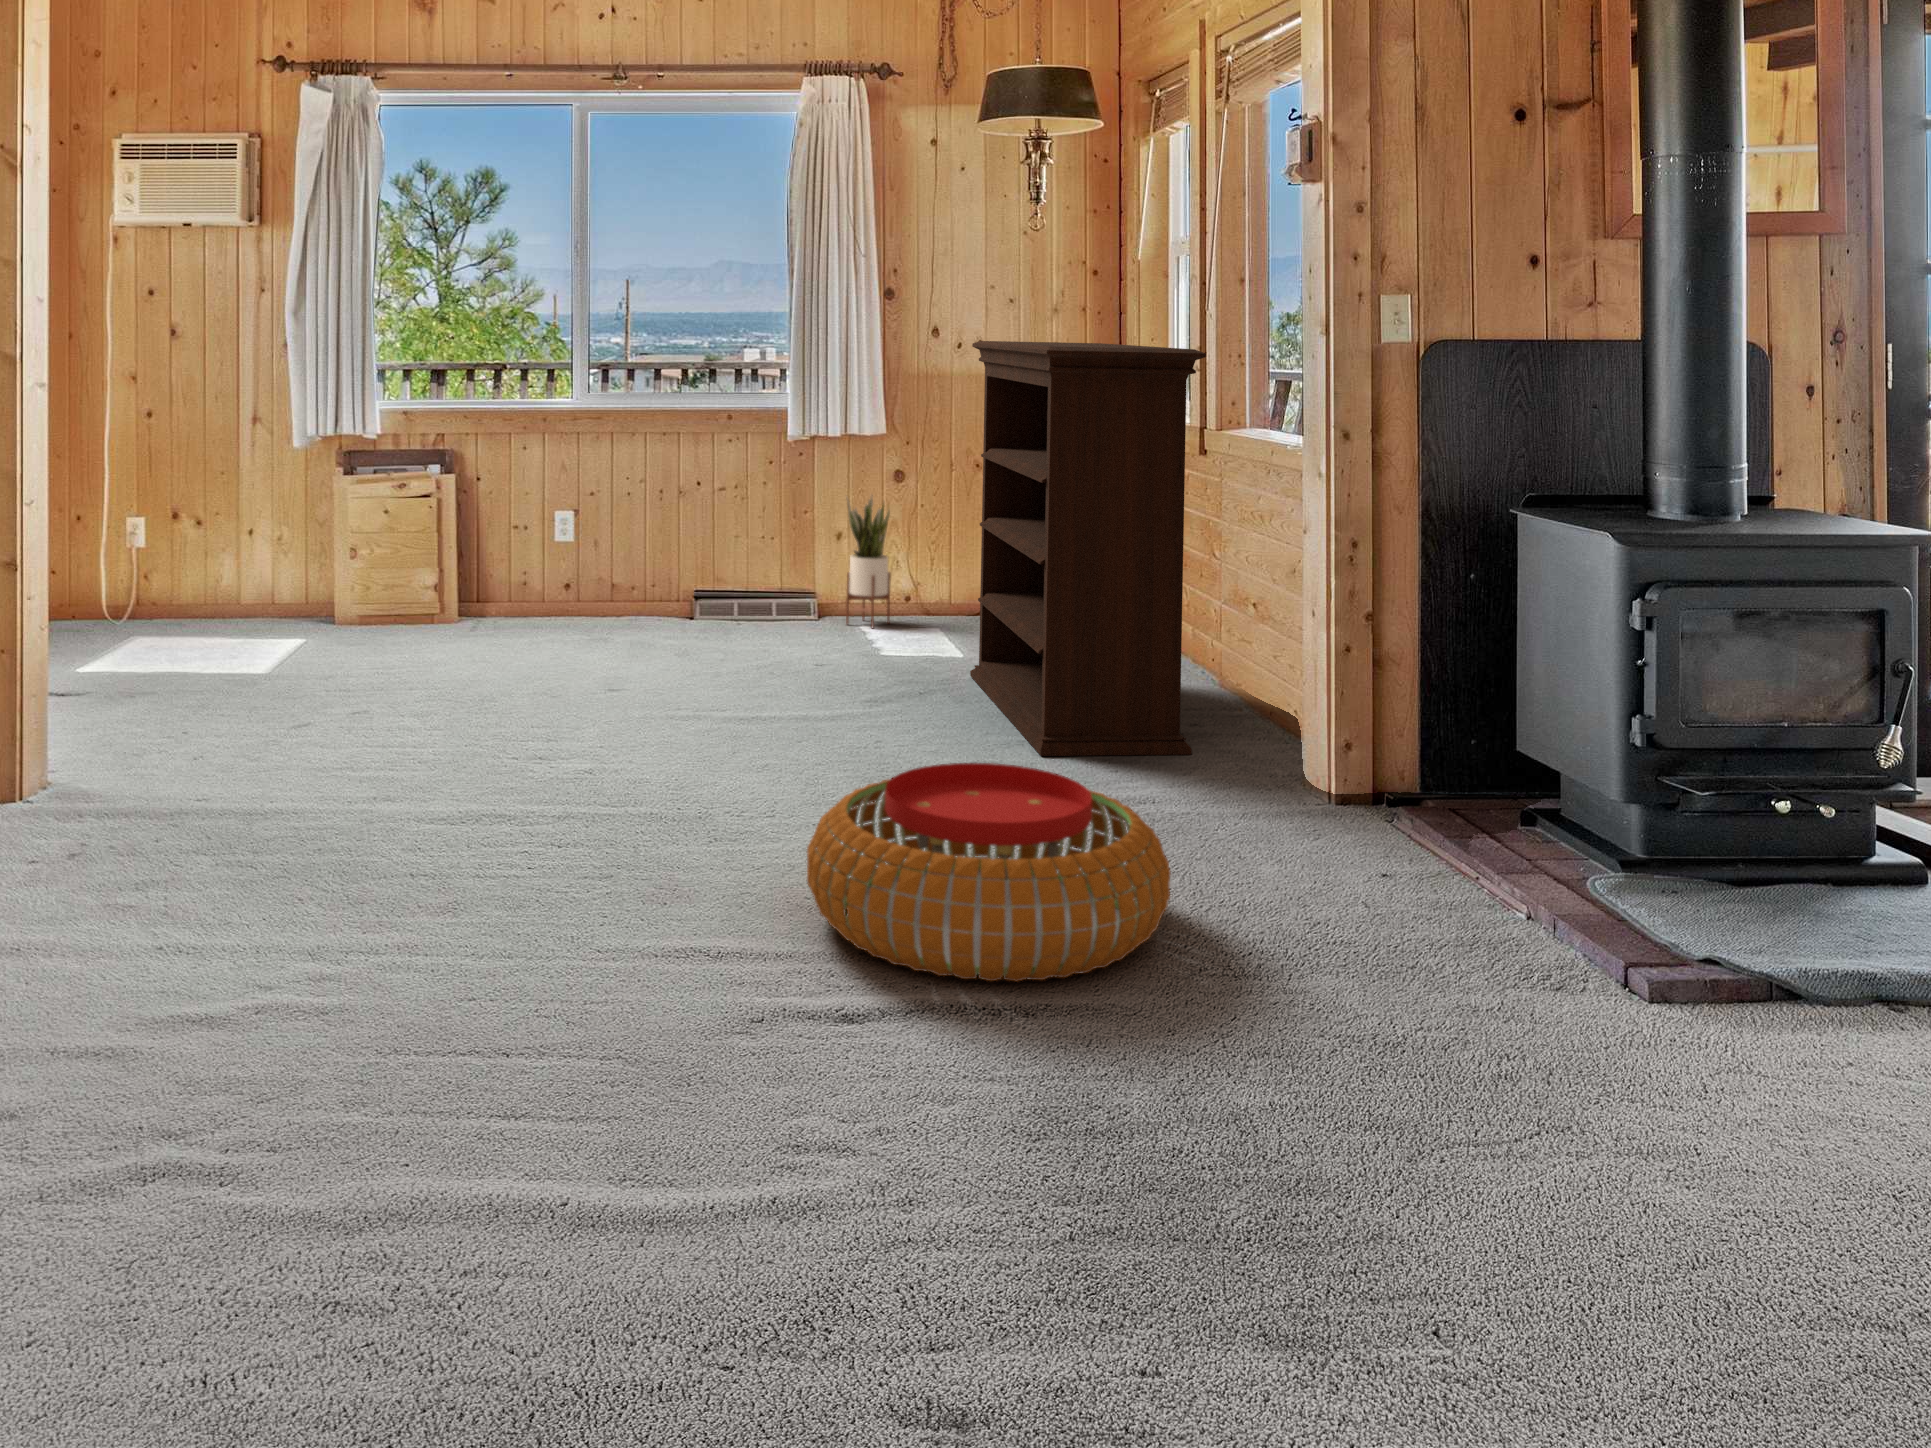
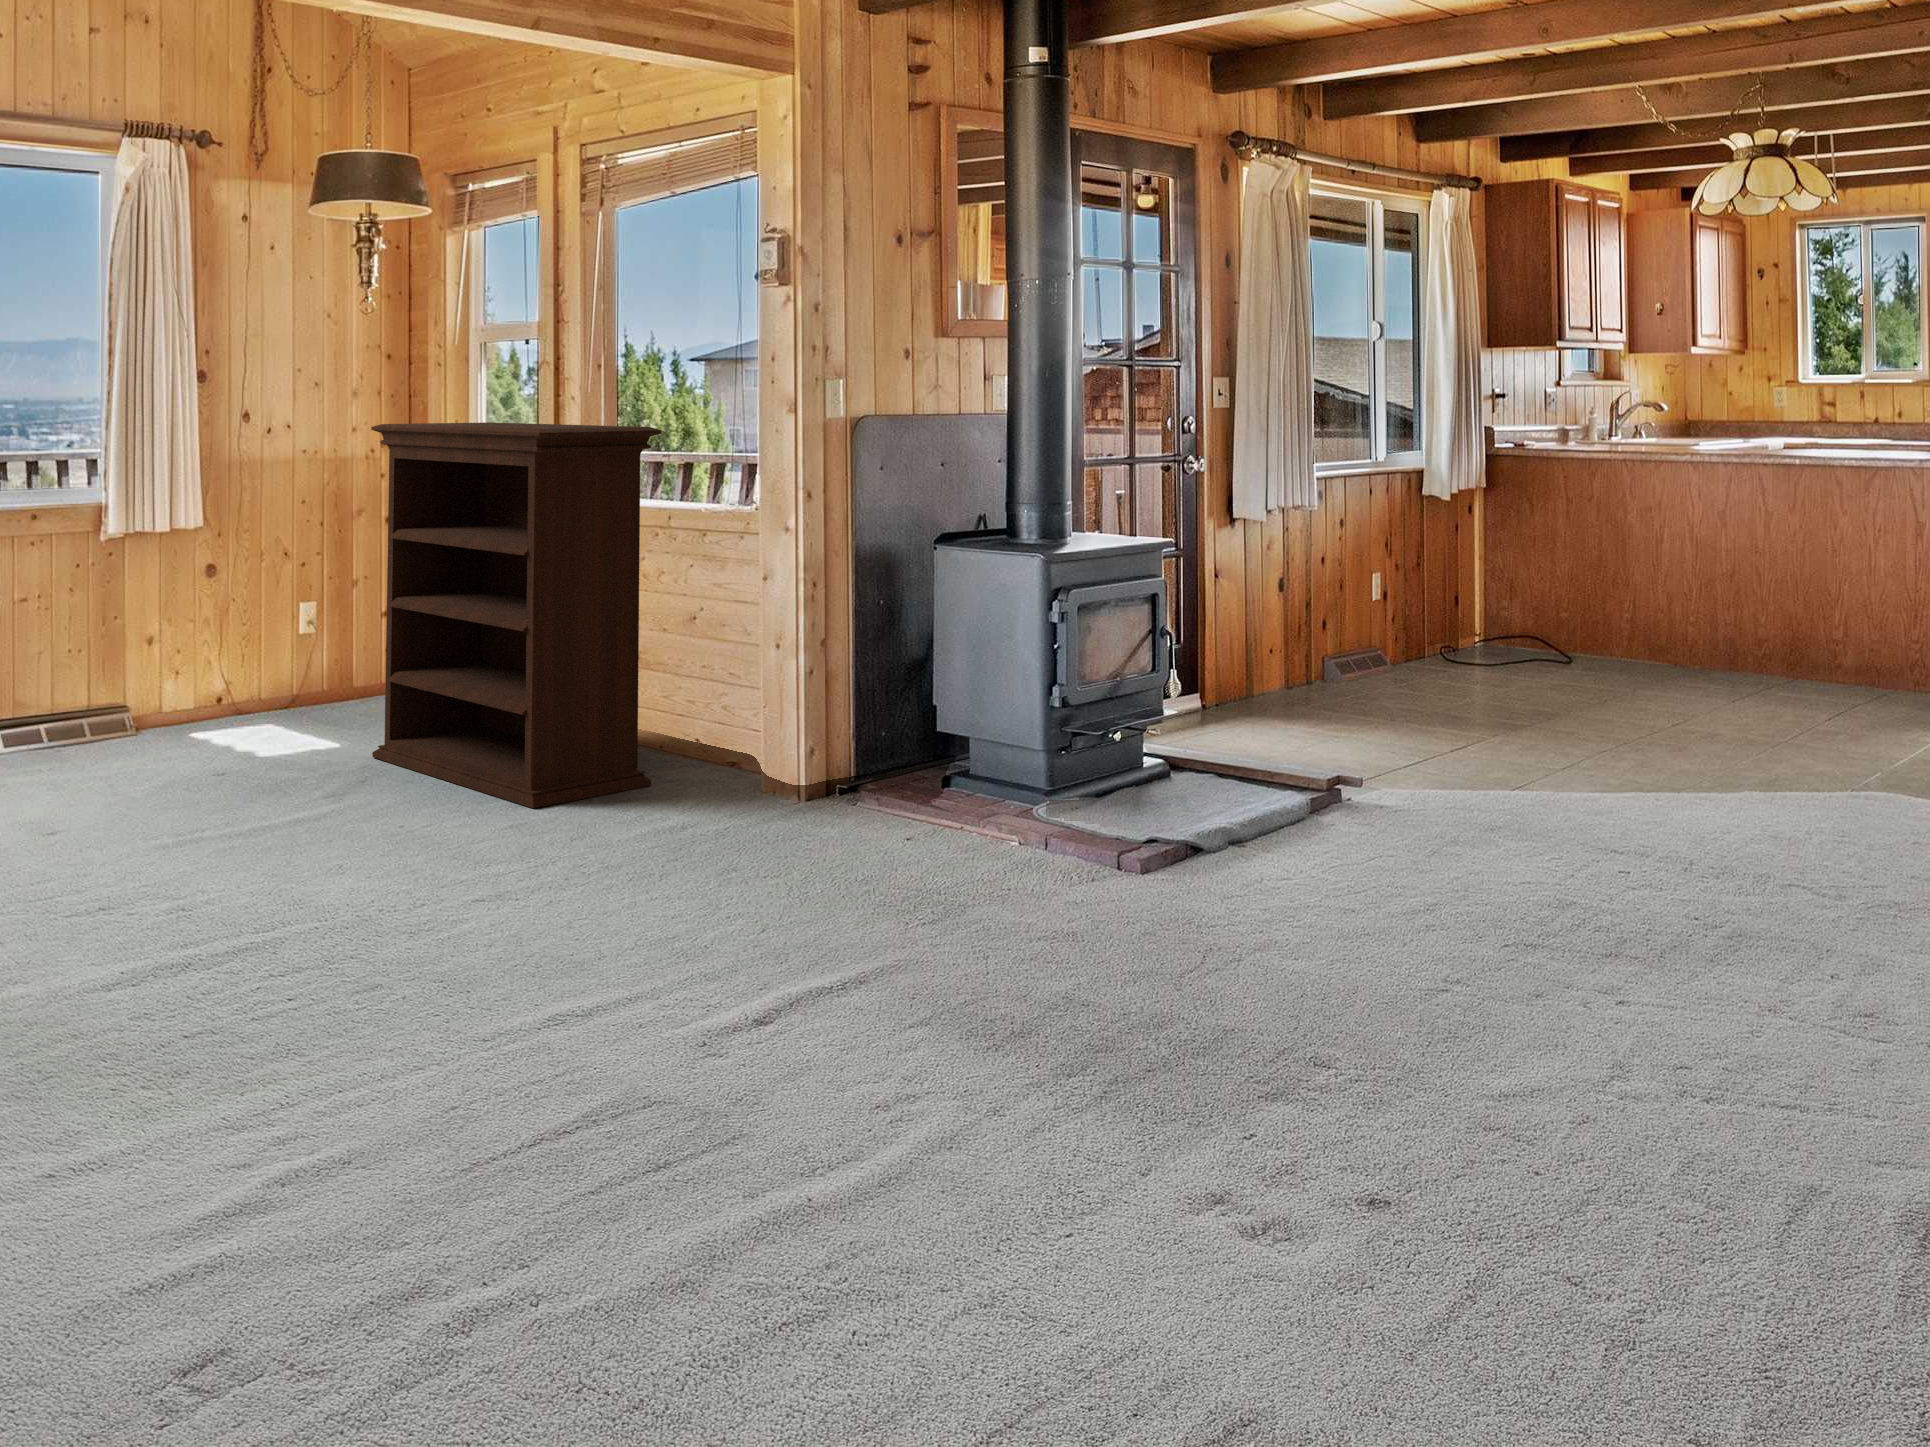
potted plant: present [846,495,891,627] -> none [171,588,218,732]
pouf: present [807,763,1171,982] -> none [509,795,821,971]

